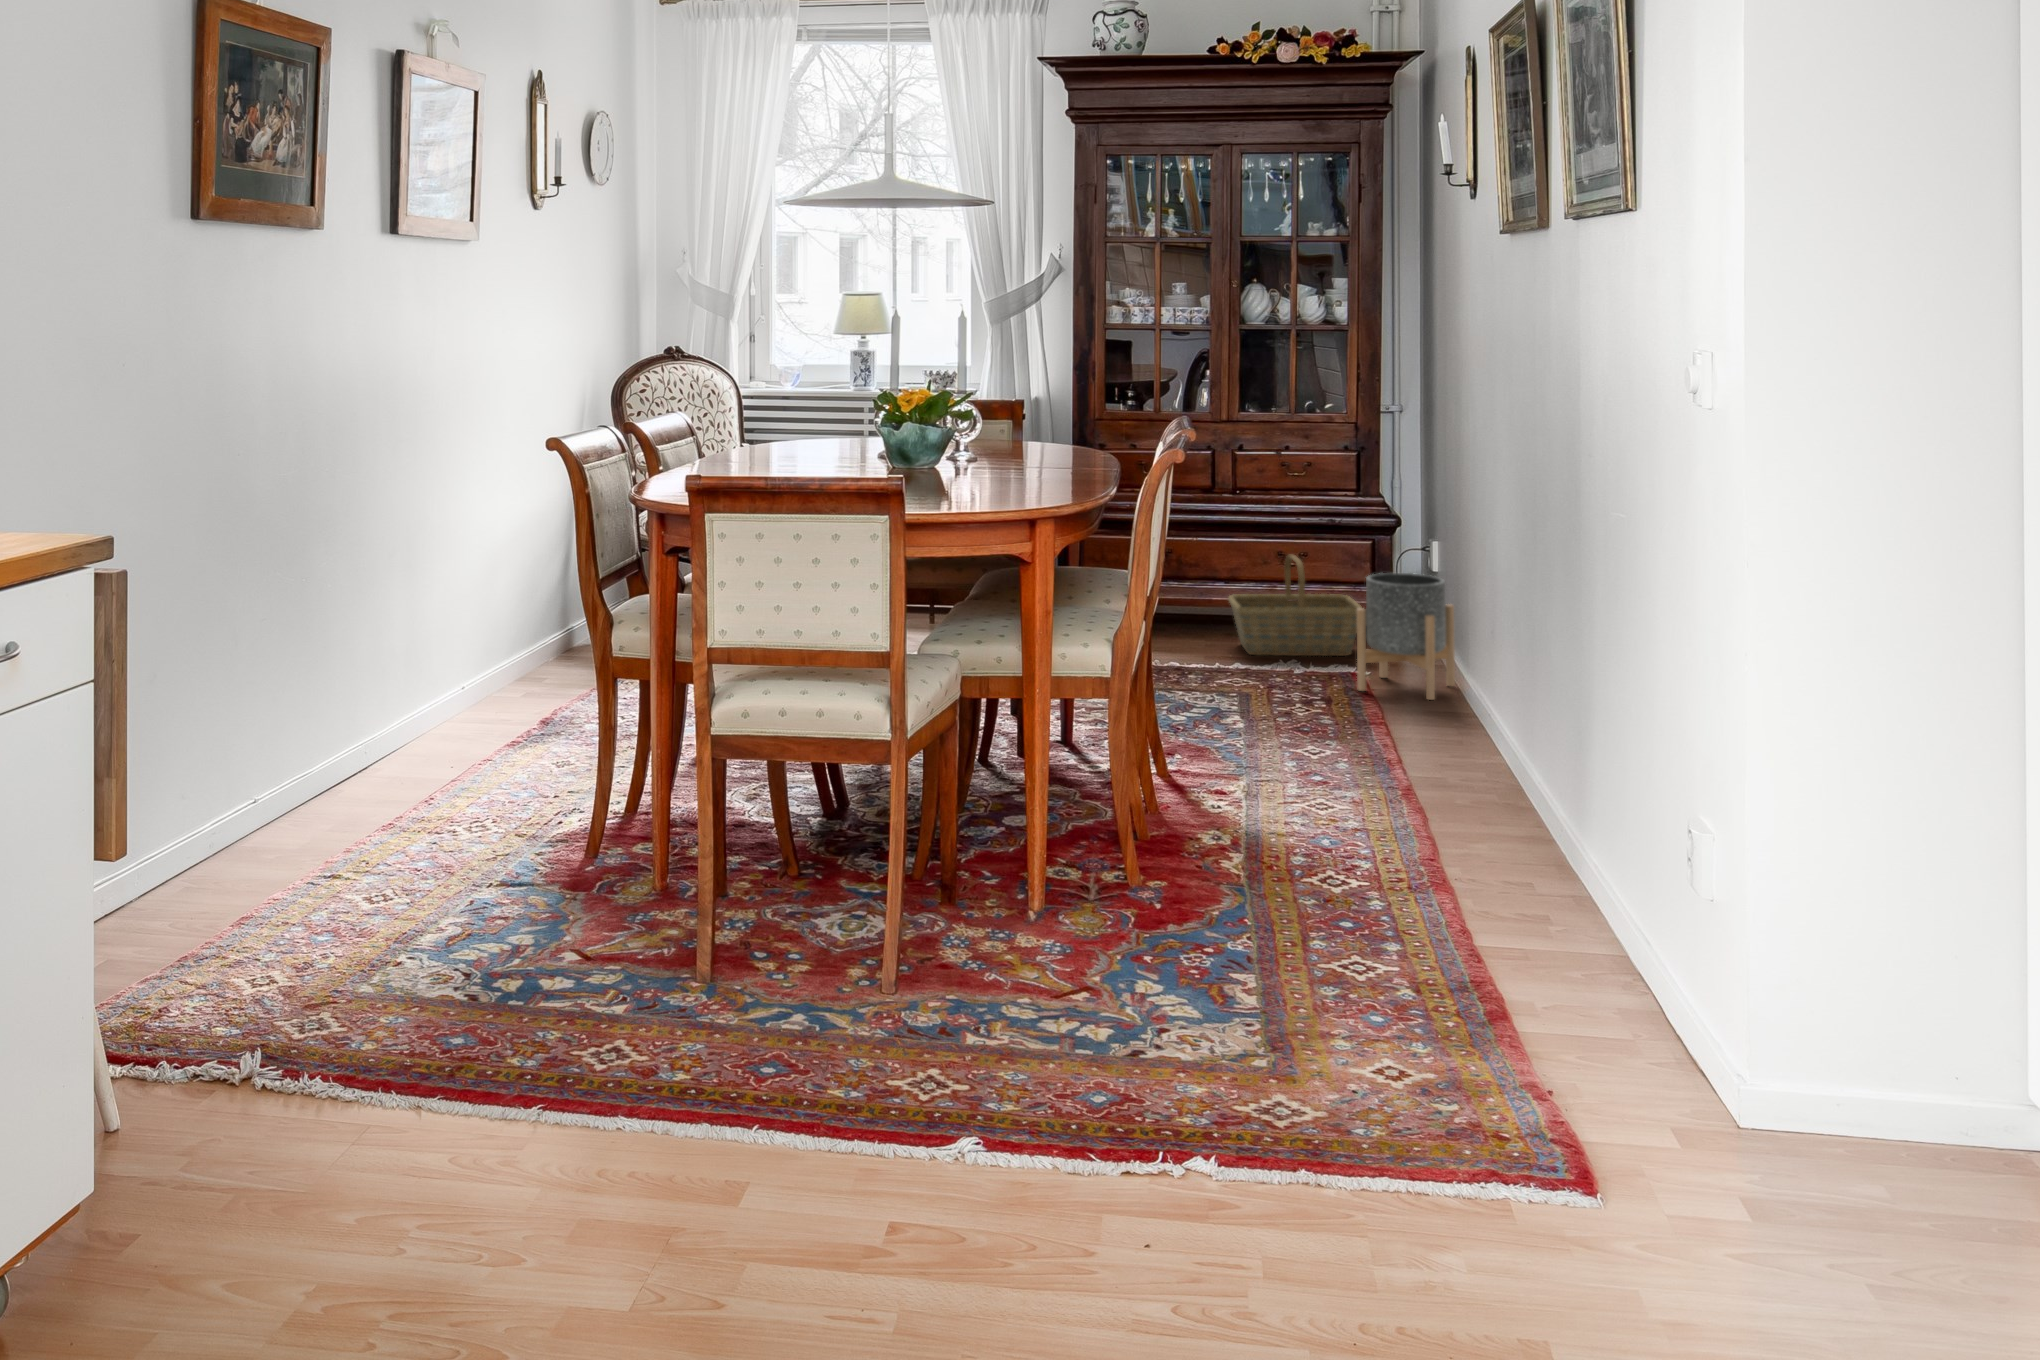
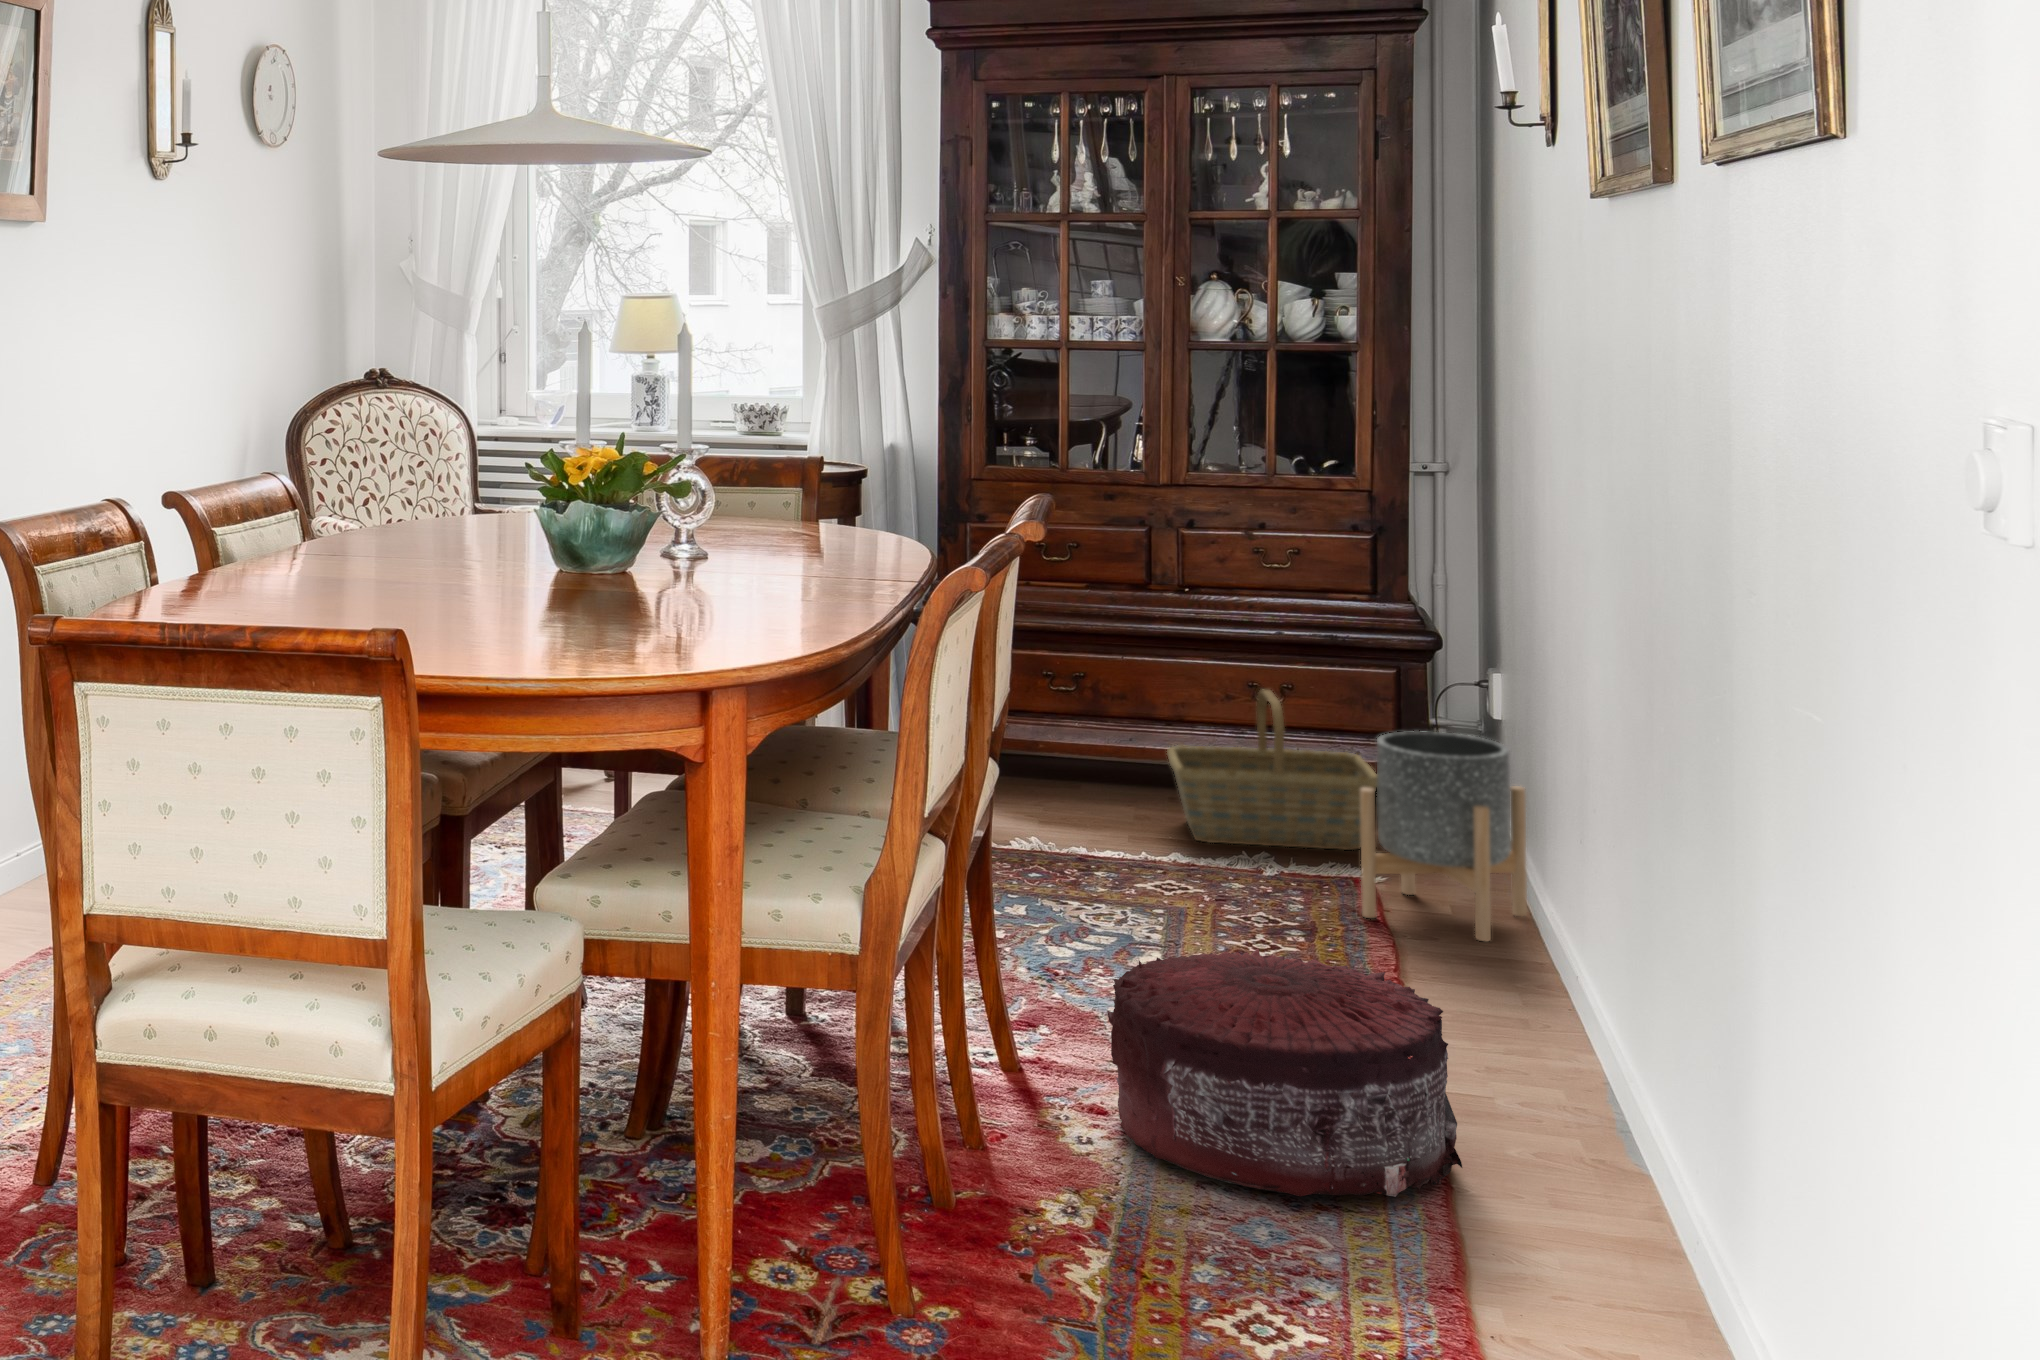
pouf: none [1228,692,1433,822] -> present [1107,949,1462,1197]

